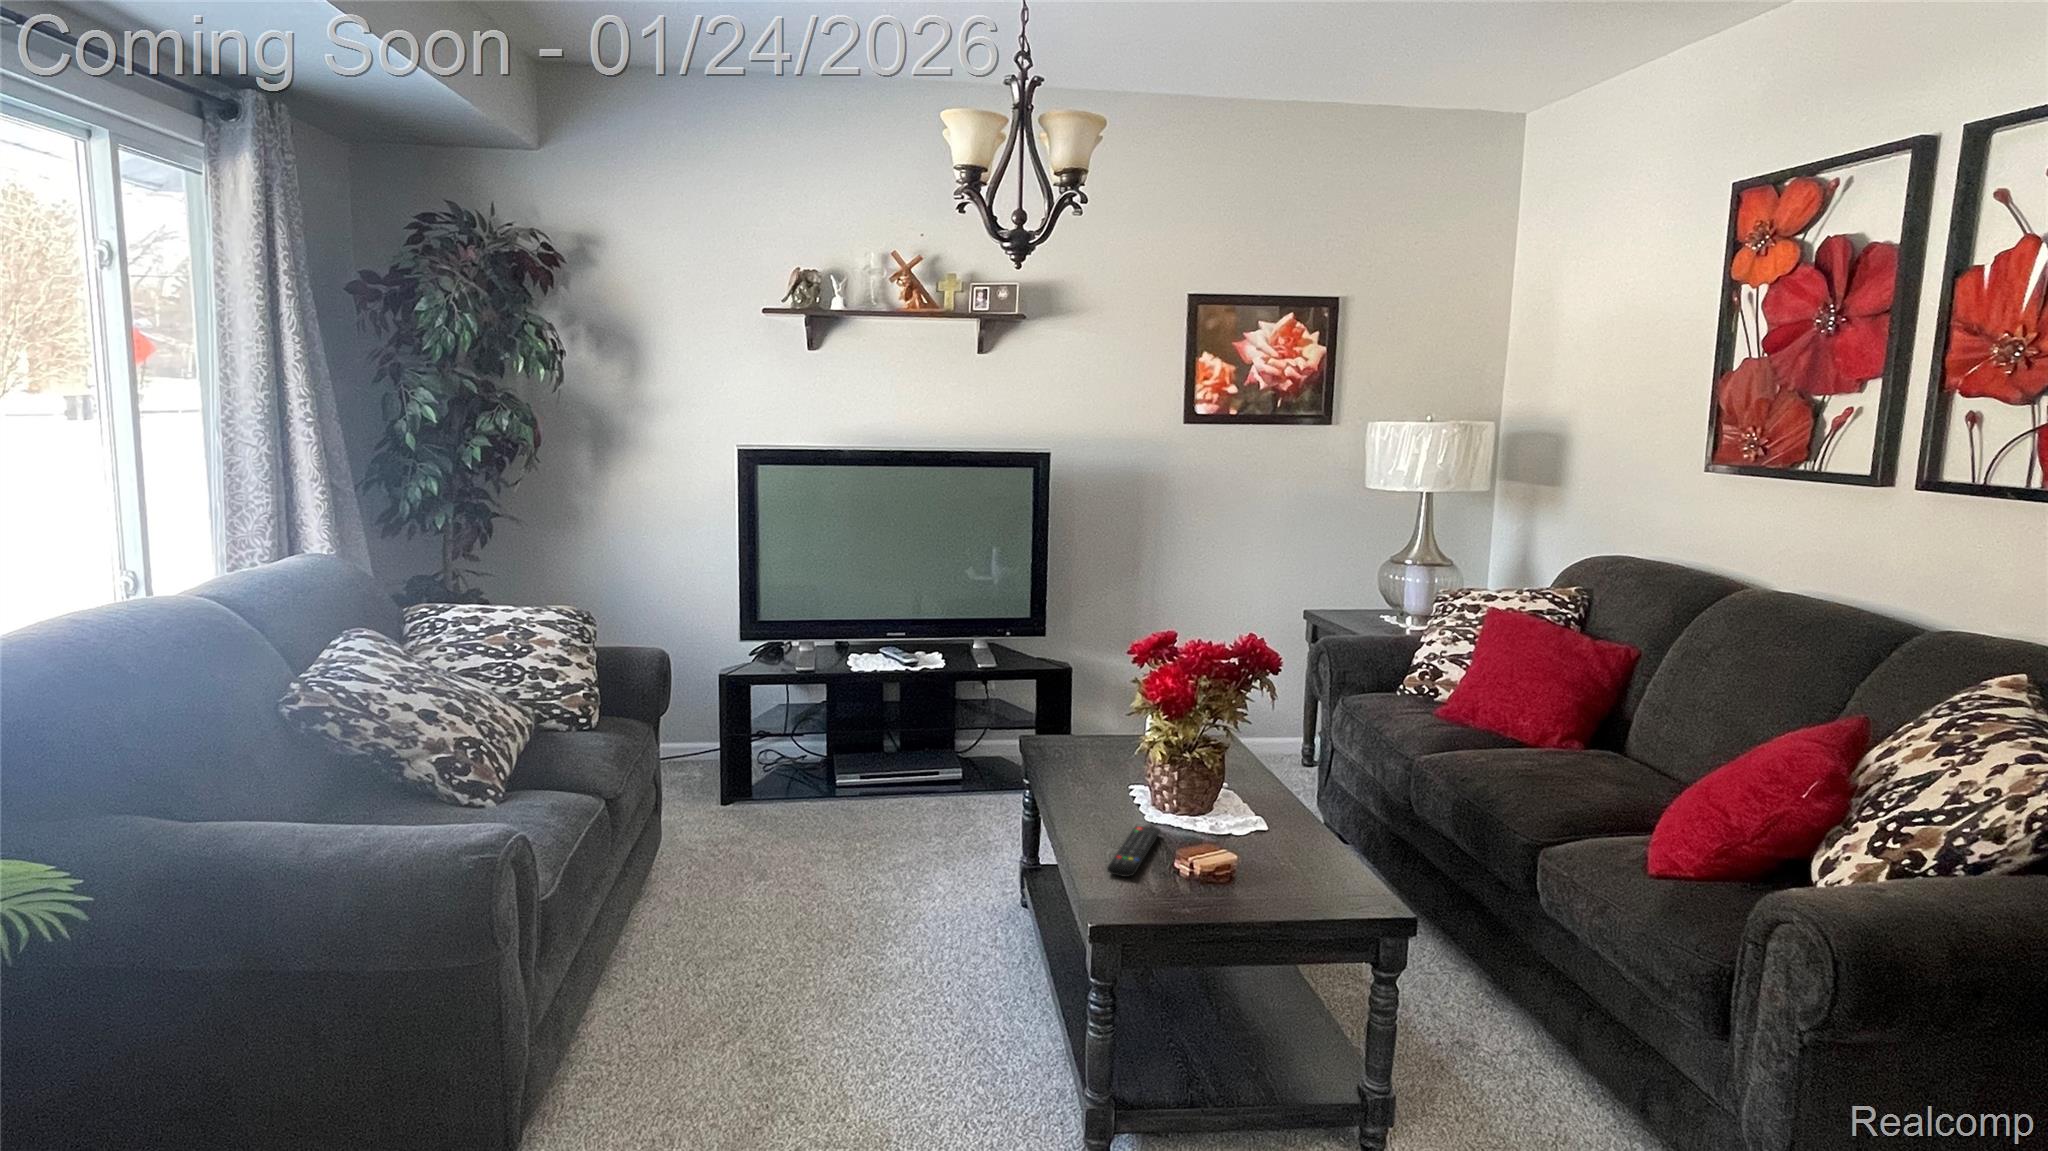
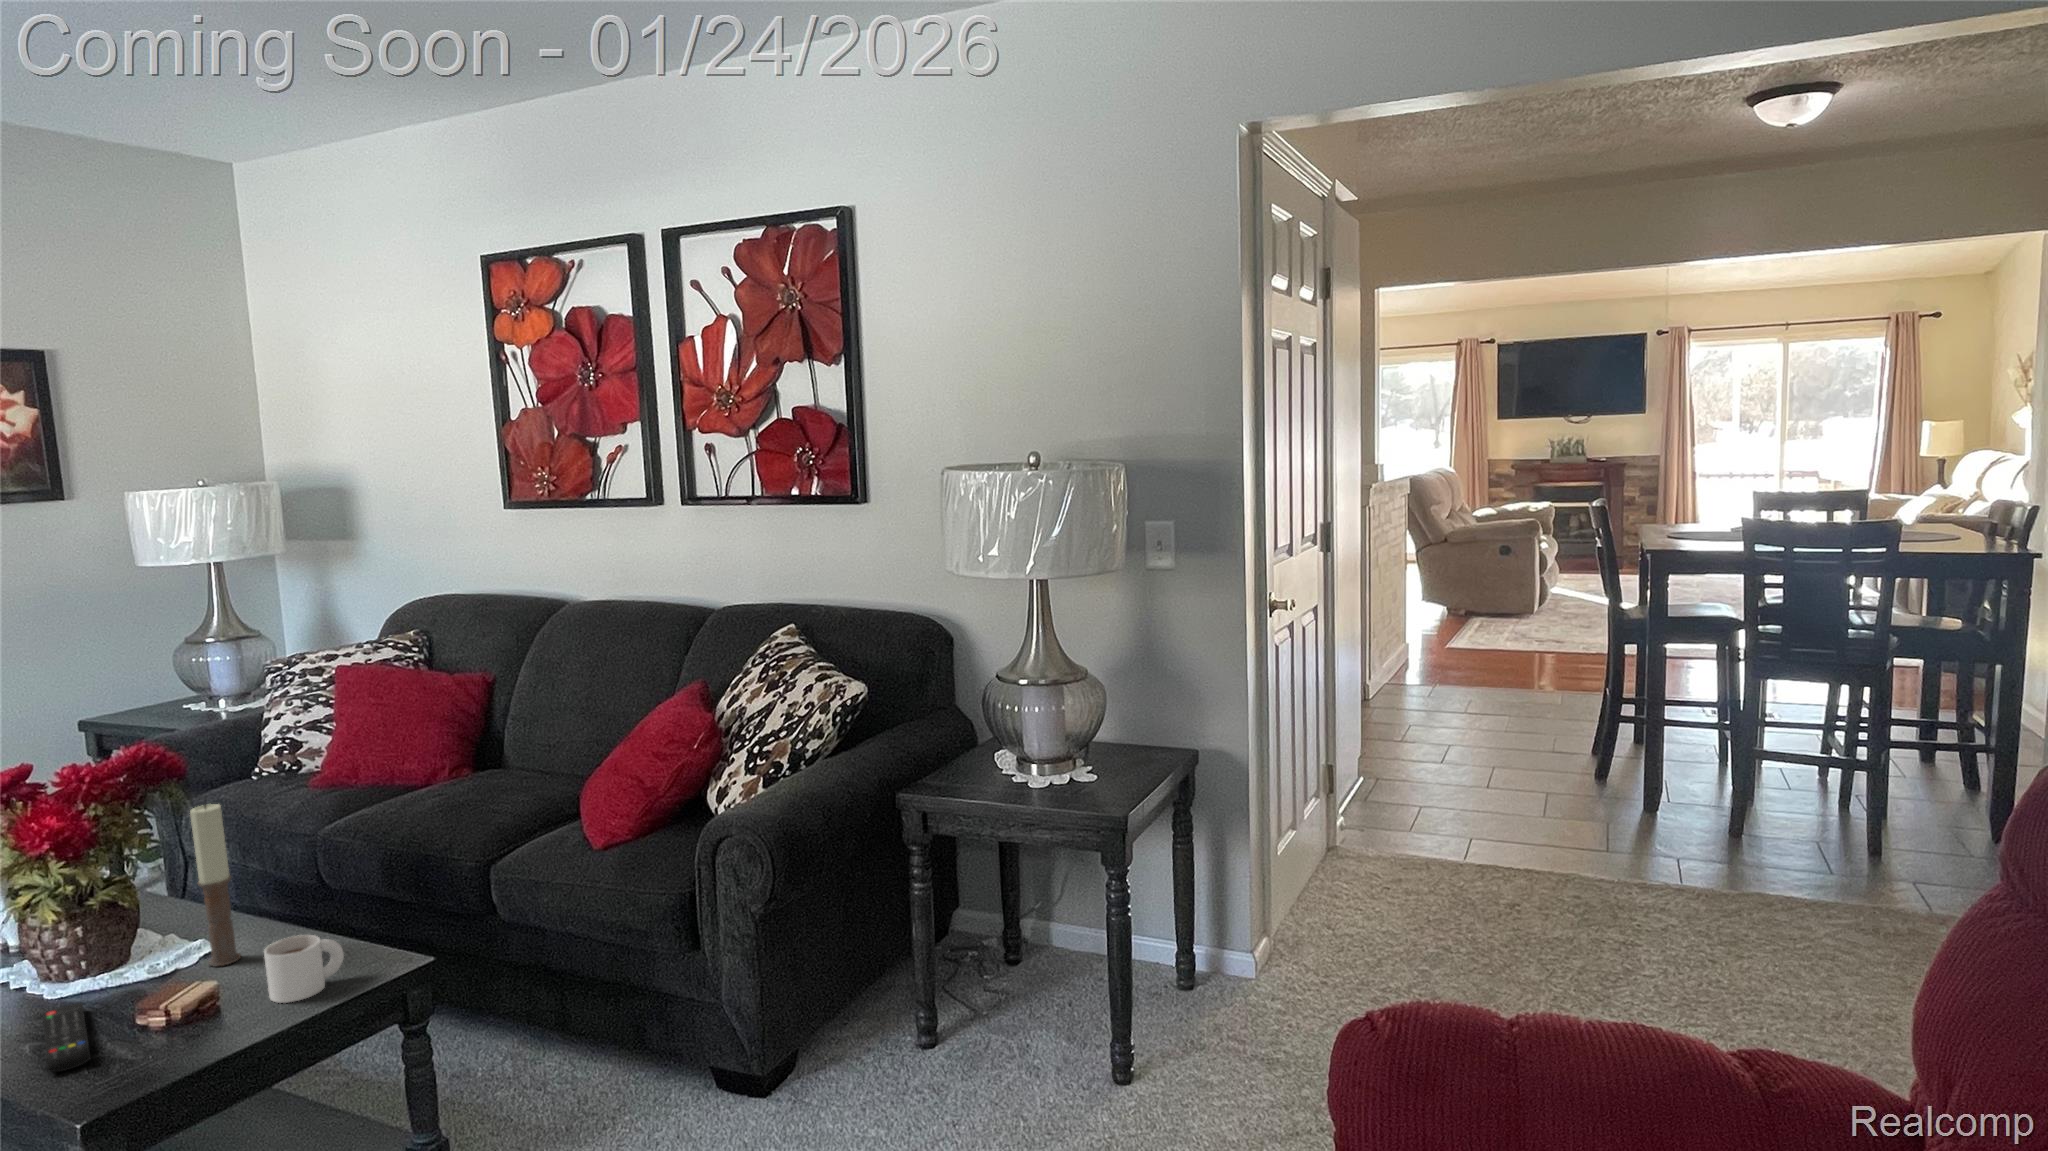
candle: none [1255,697,1286,844] -> present [190,804,241,967]
mug: none [1271,838,1338,899] -> present [264,935,344,1003]

